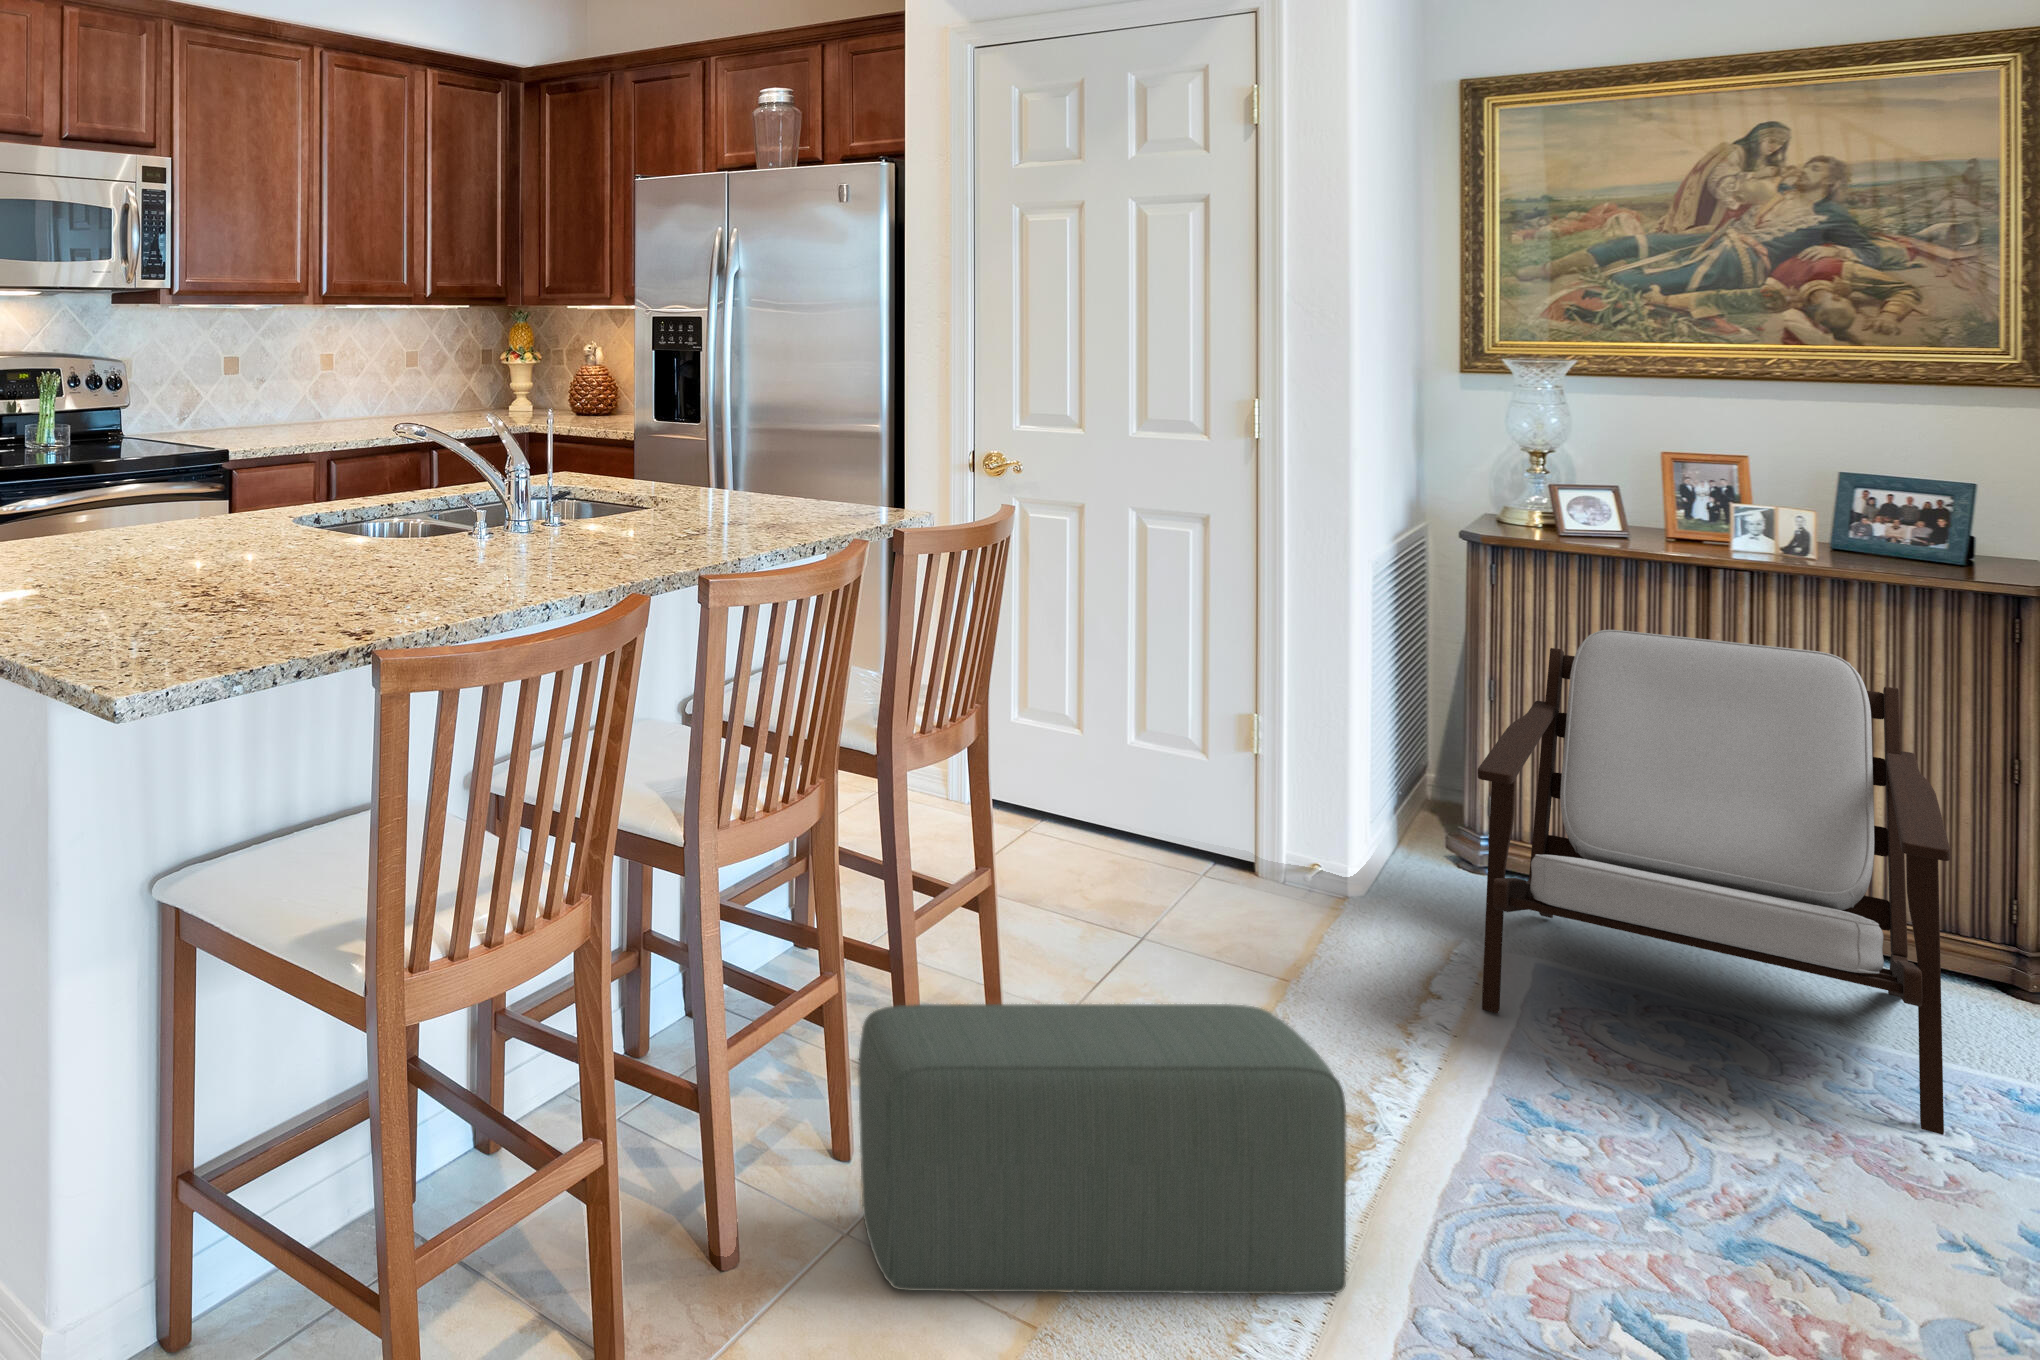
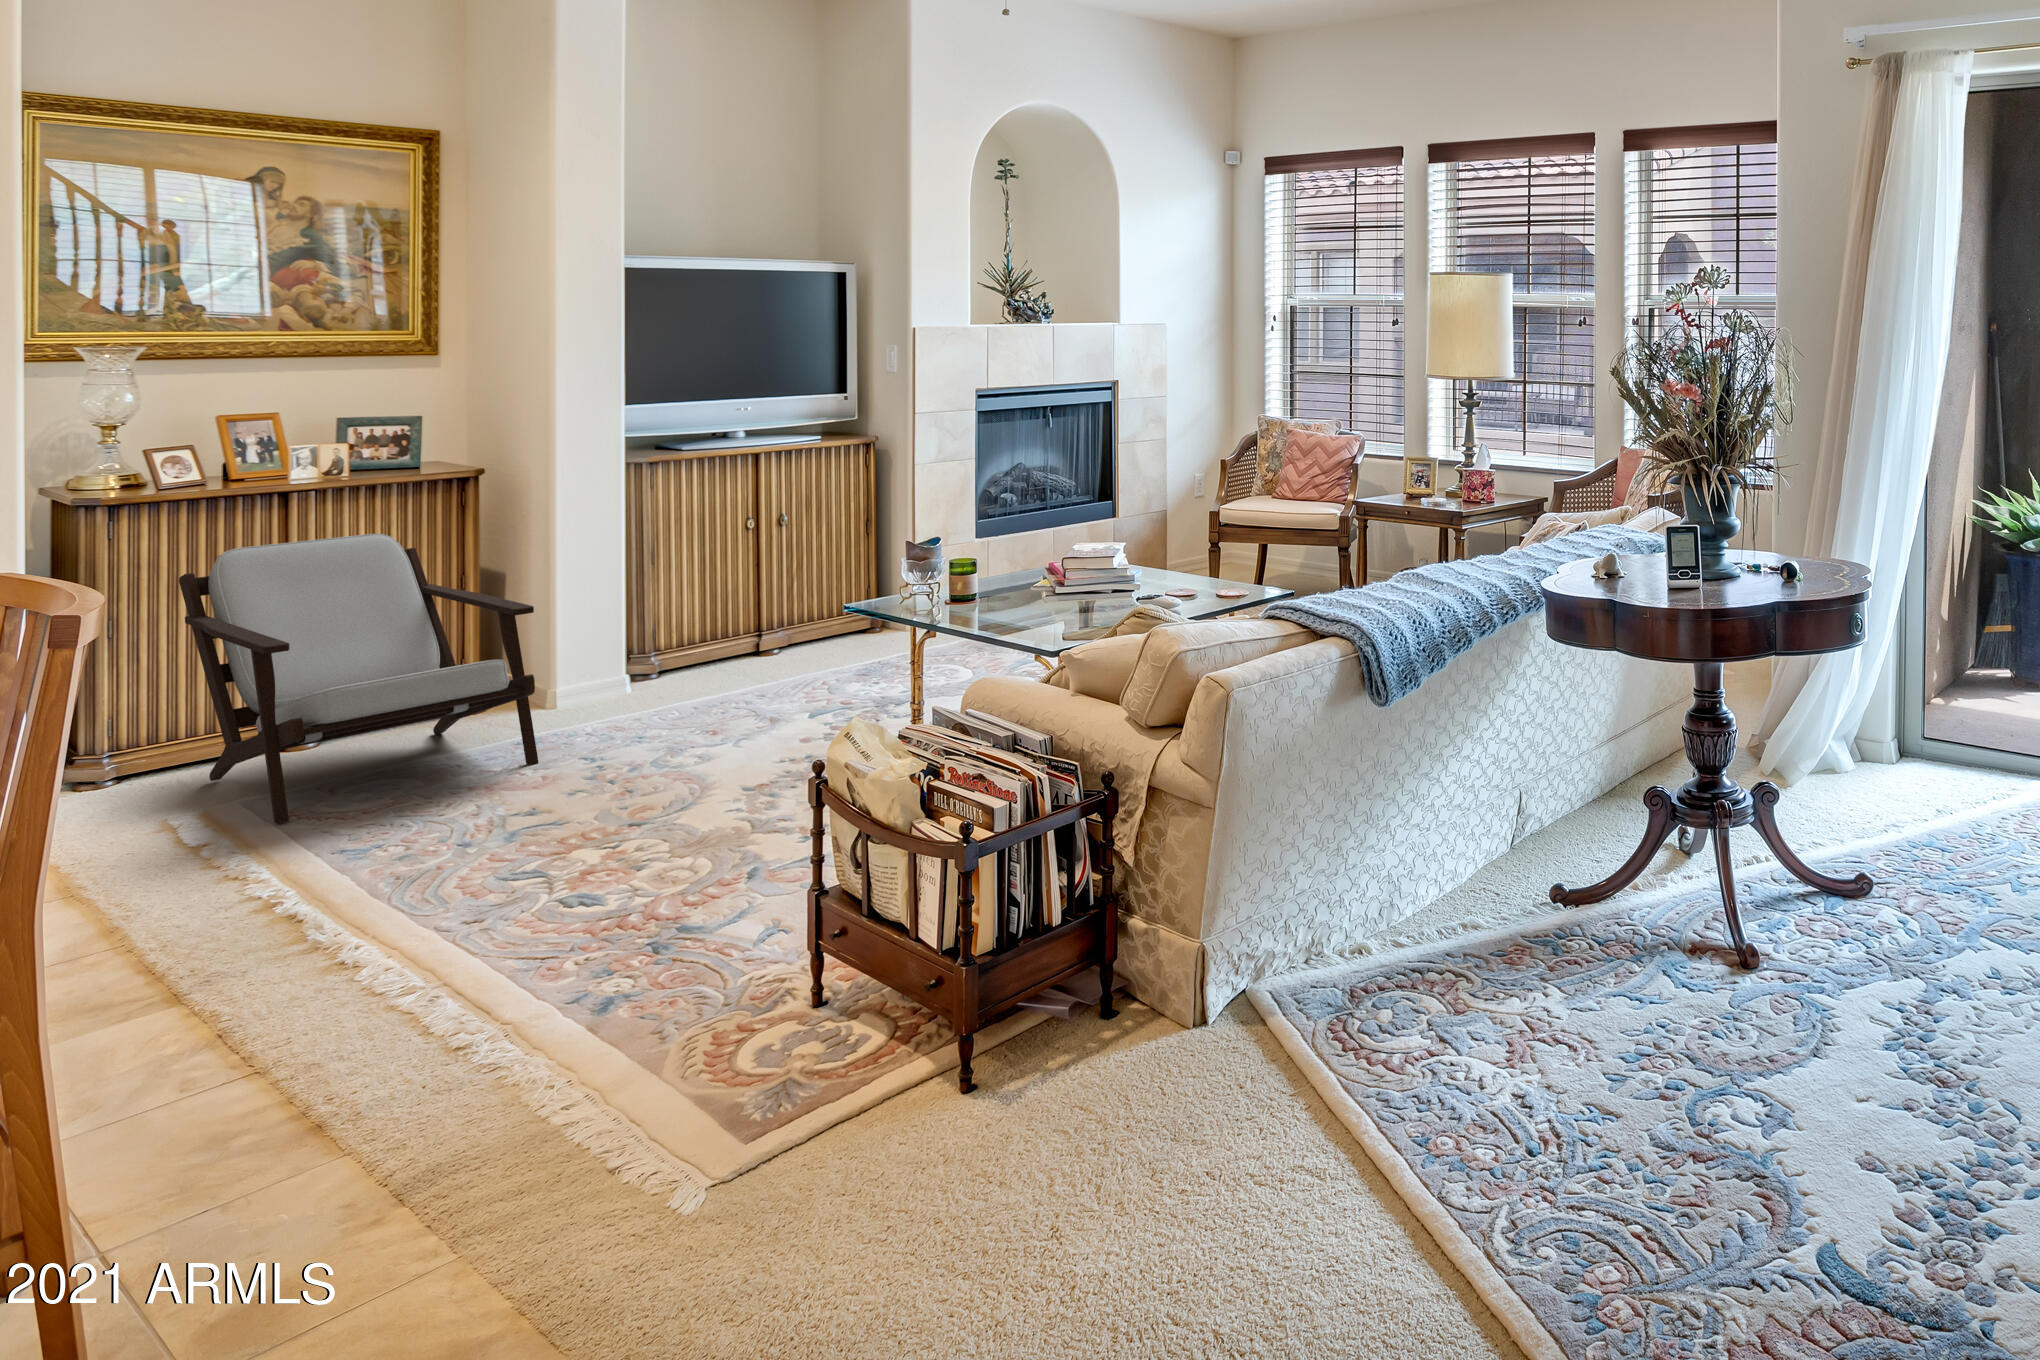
pouf: present [858,1004,1346,1295] -> none [141,780,453,1066]

